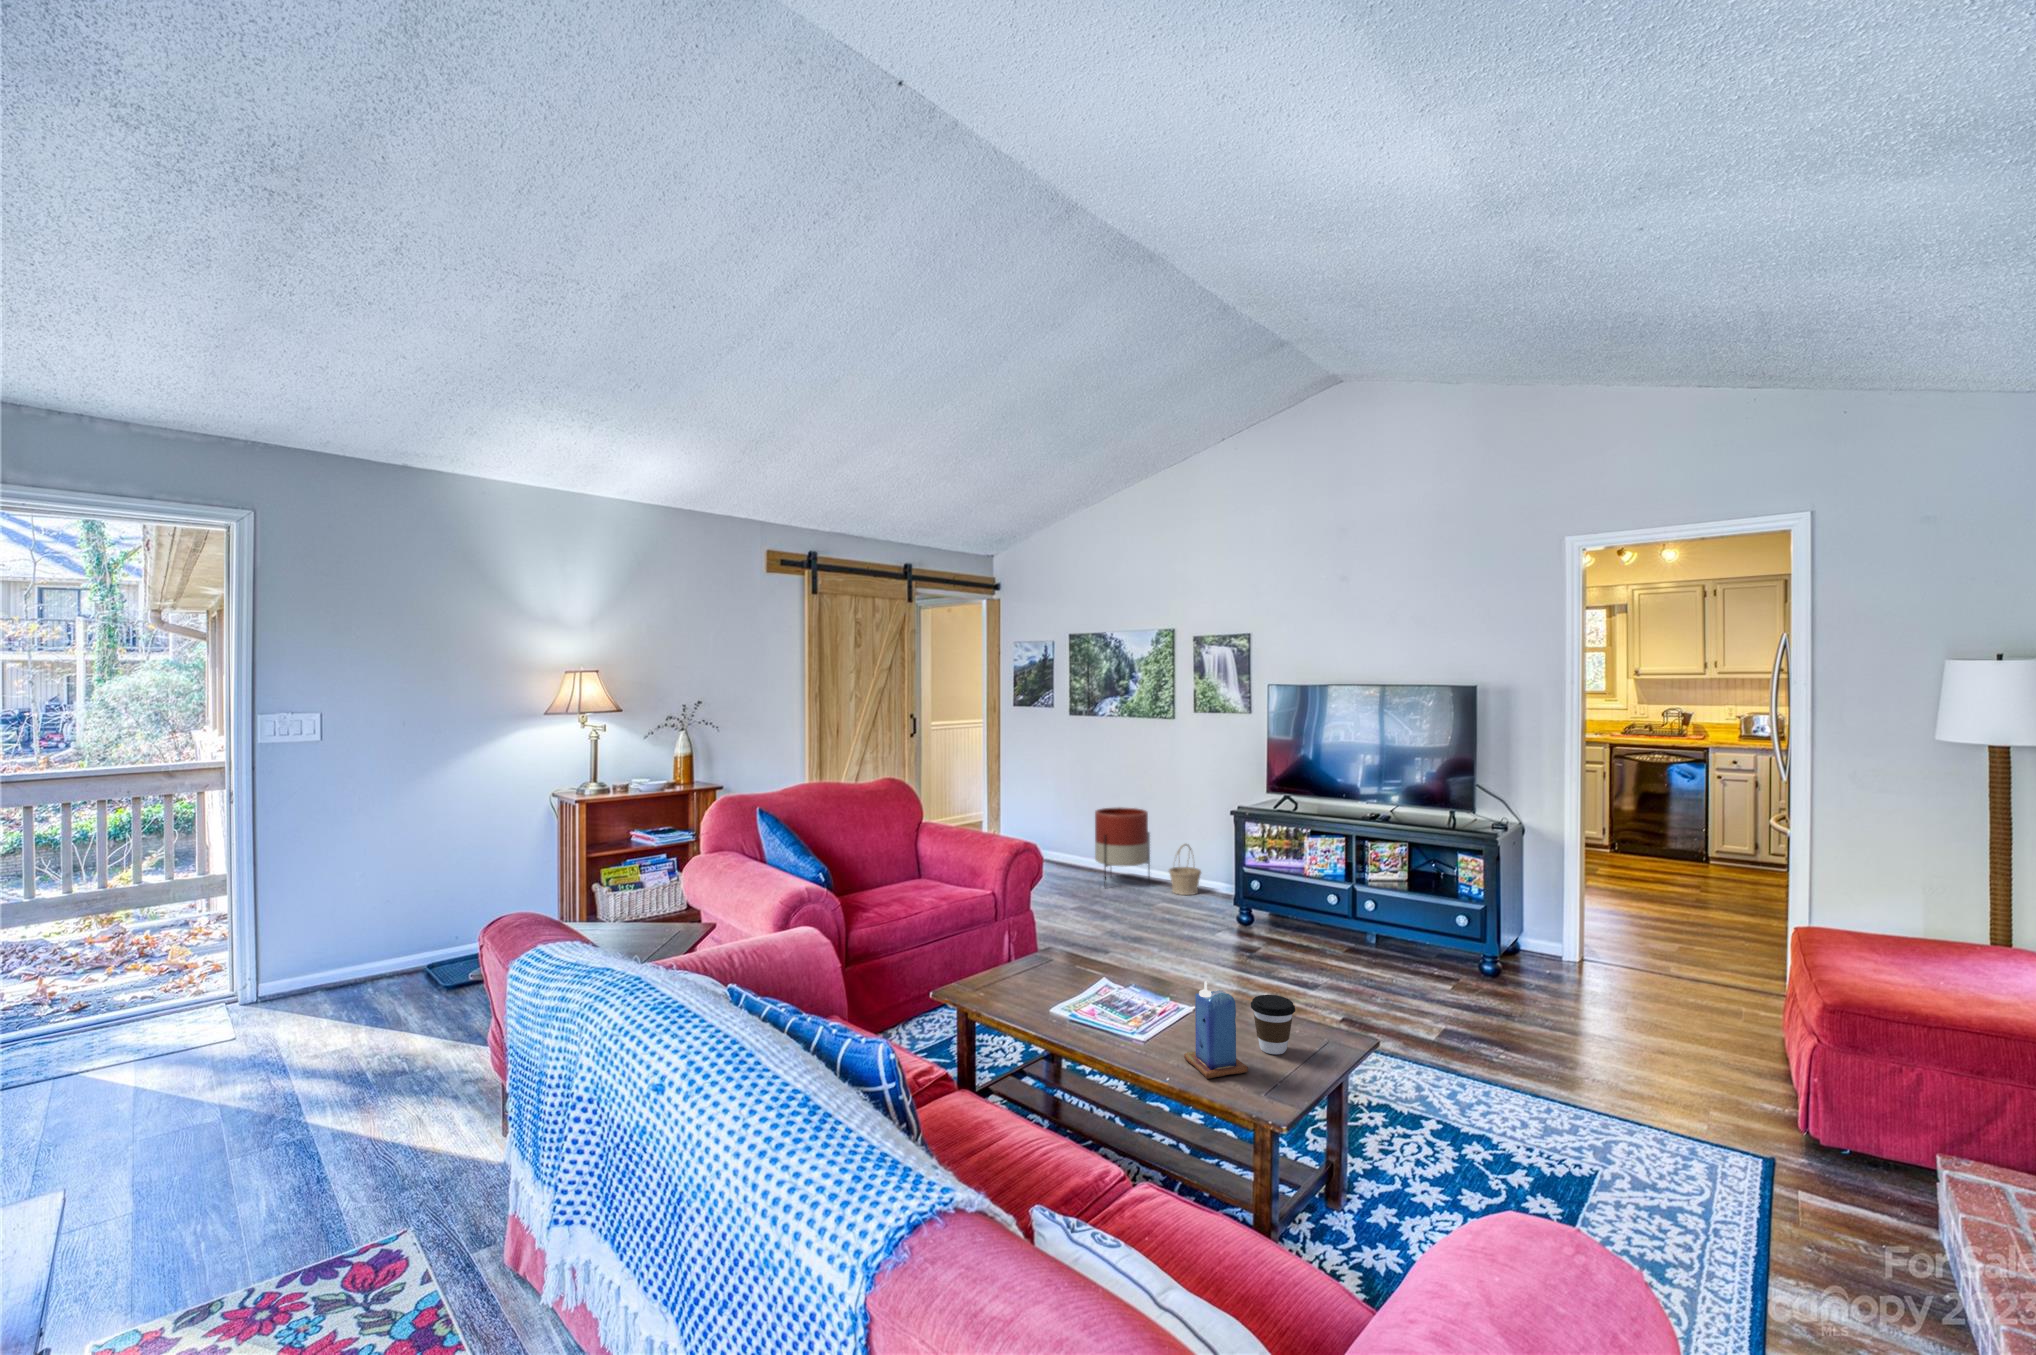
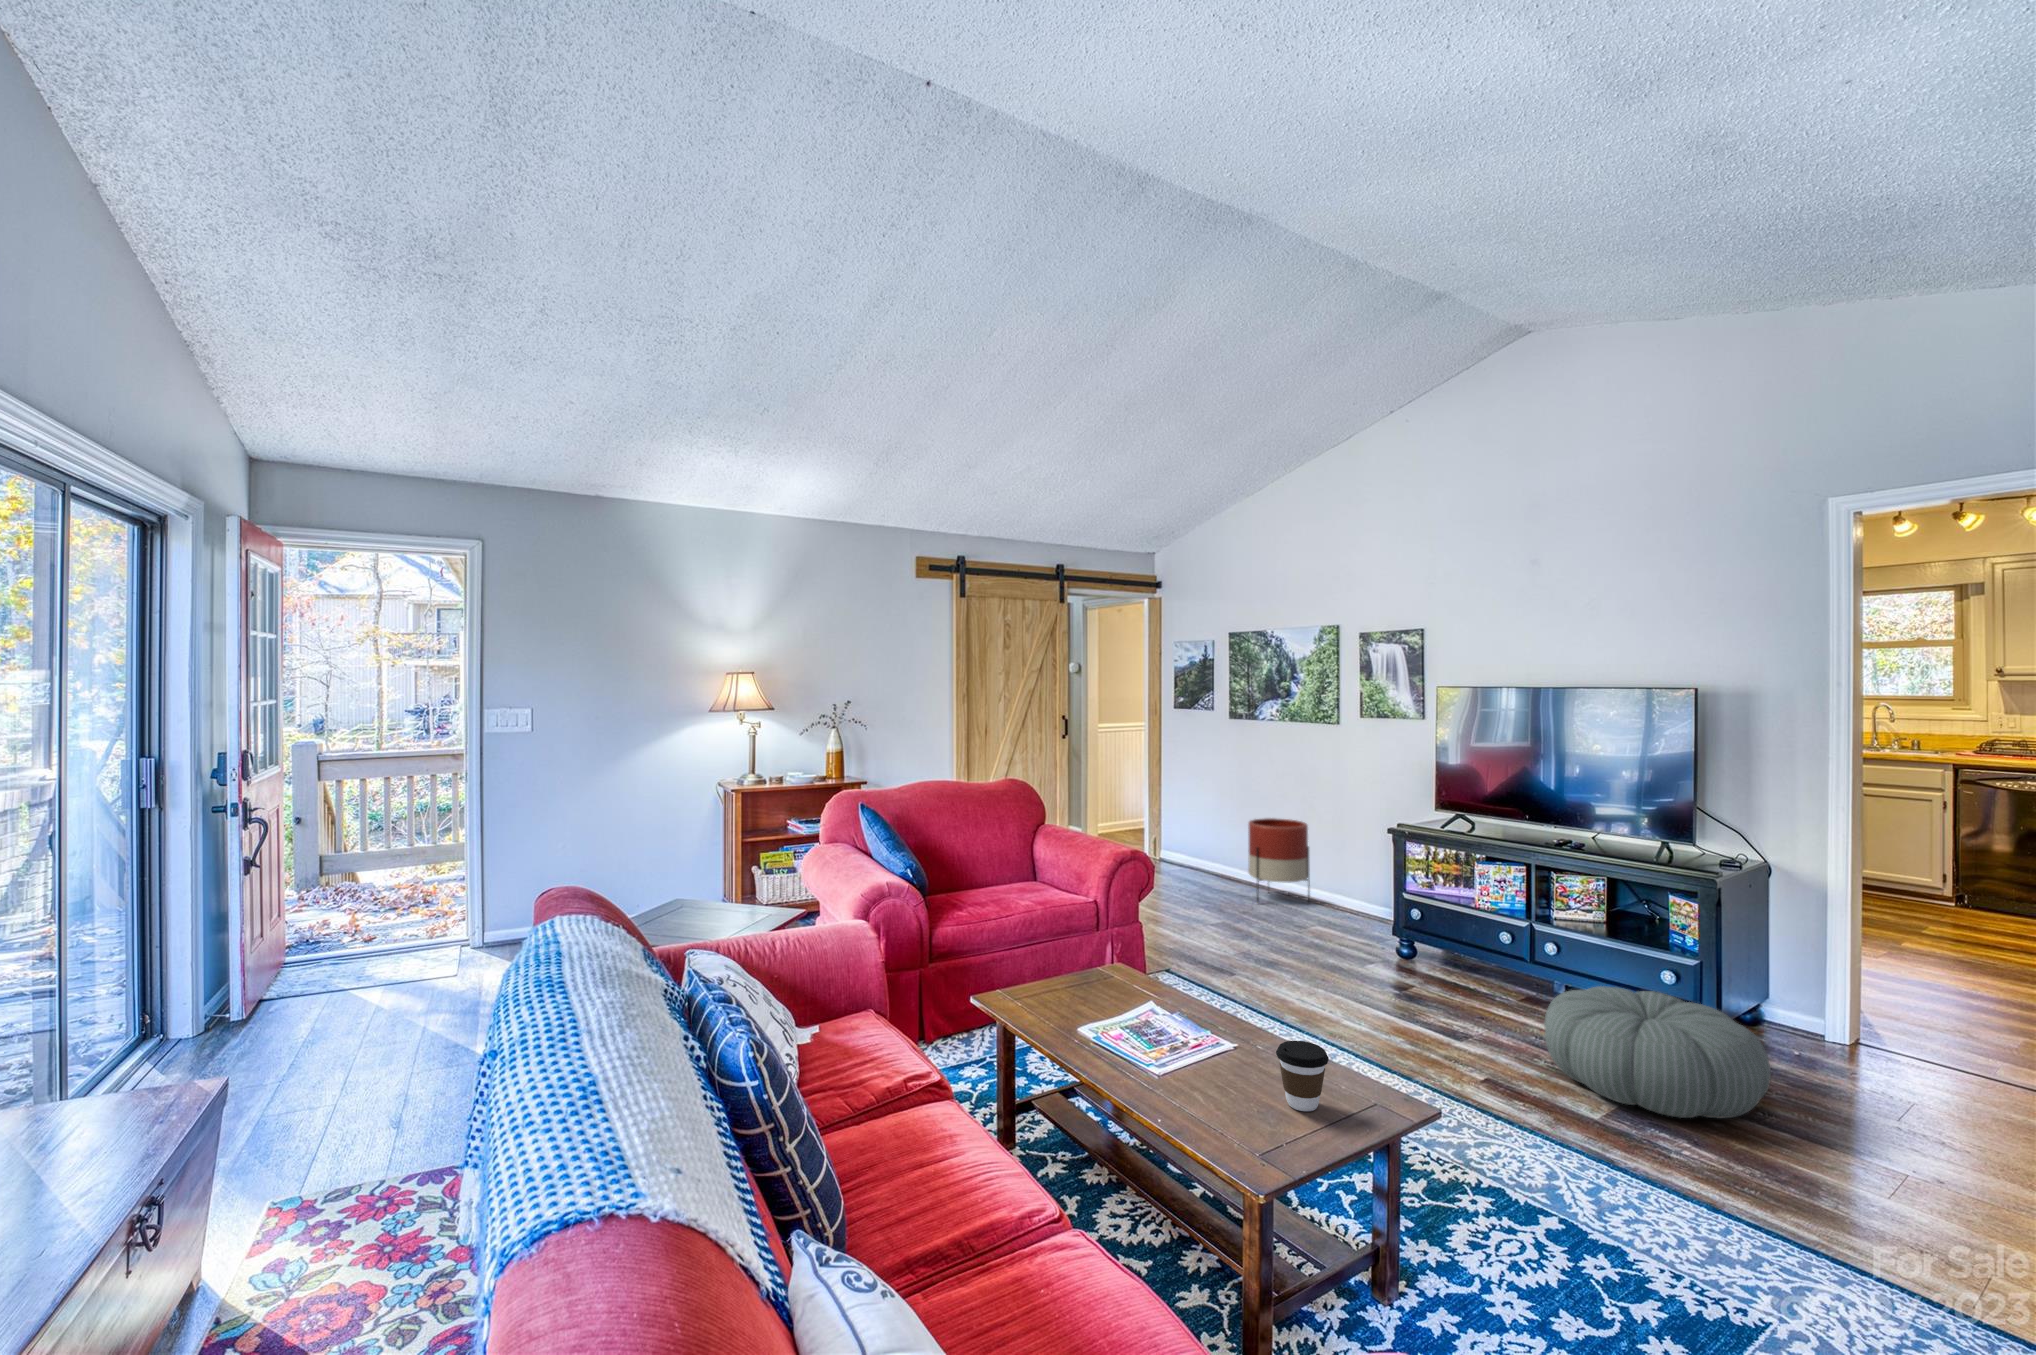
basket: present [1169,844,1201,895] -> none [1328,861,1366,919]
pouf: none [1382,932,1548,1031] -> present [1544,986,1771,1118]
candle: present [1184,981,1248,1079] -> none [1191,1017,1256,1128]

